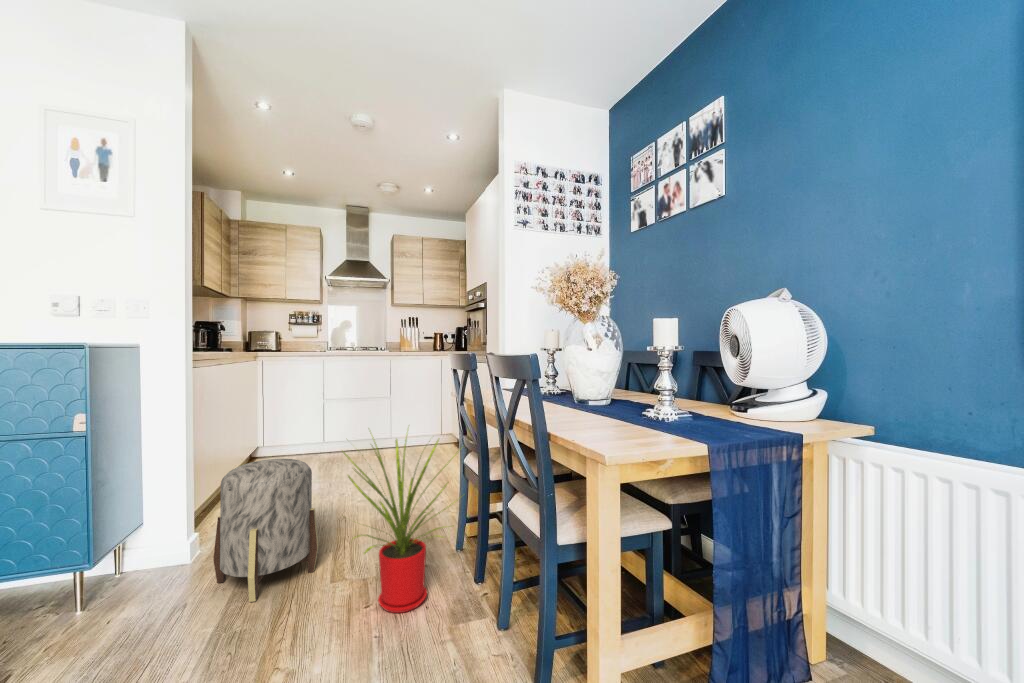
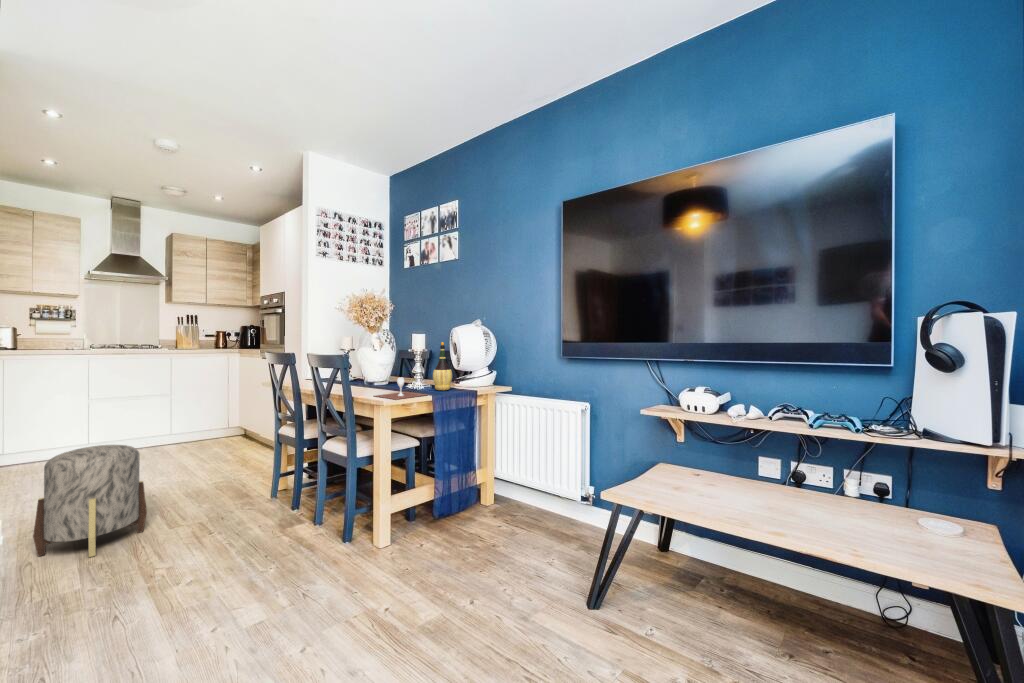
wine bottle: none [696,331,738,426] -> present [433,342,452,390]
wine glass: none [584,398,696,446] -> present [376,378,425,399]
house plant: present [344,437,456,613] -> none [182,406,288,535]

